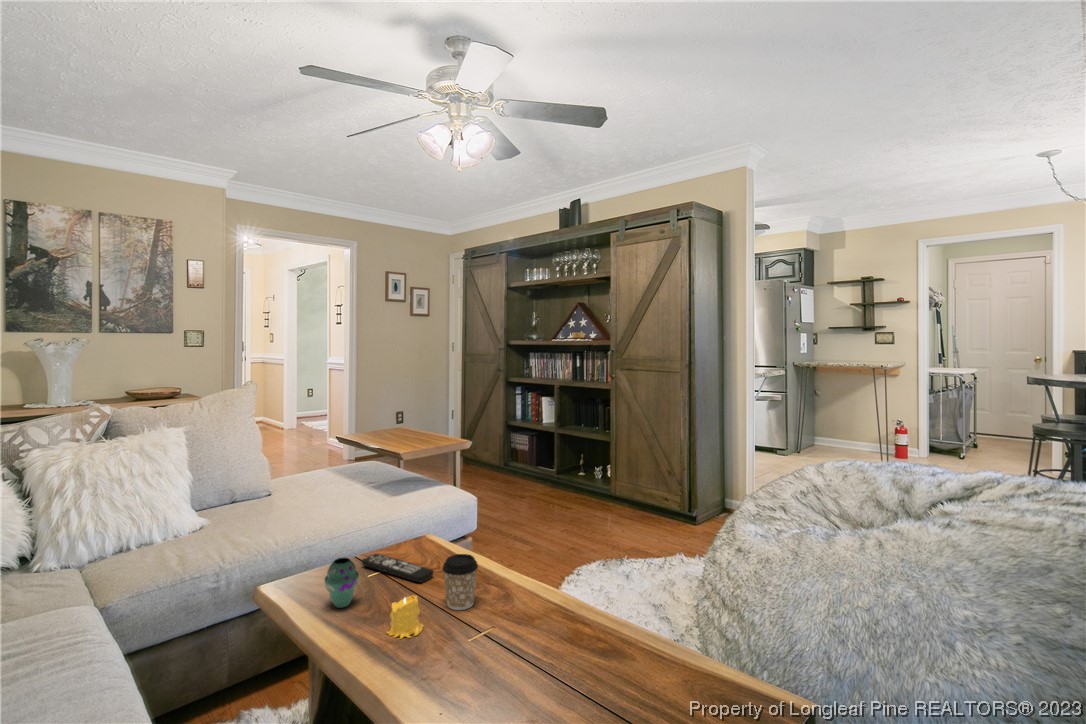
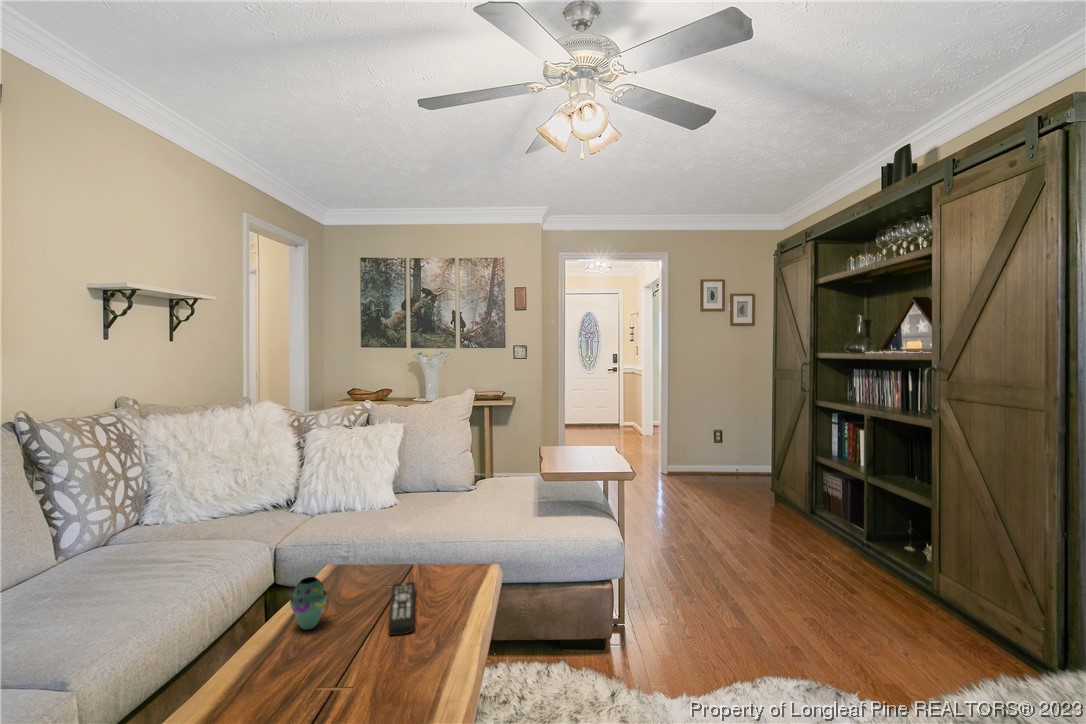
coffee cup: present [443,554,478,610] -> none [342,618,389,694]
candle: present [387,595,423,639] -> none [258,645,310,699]

